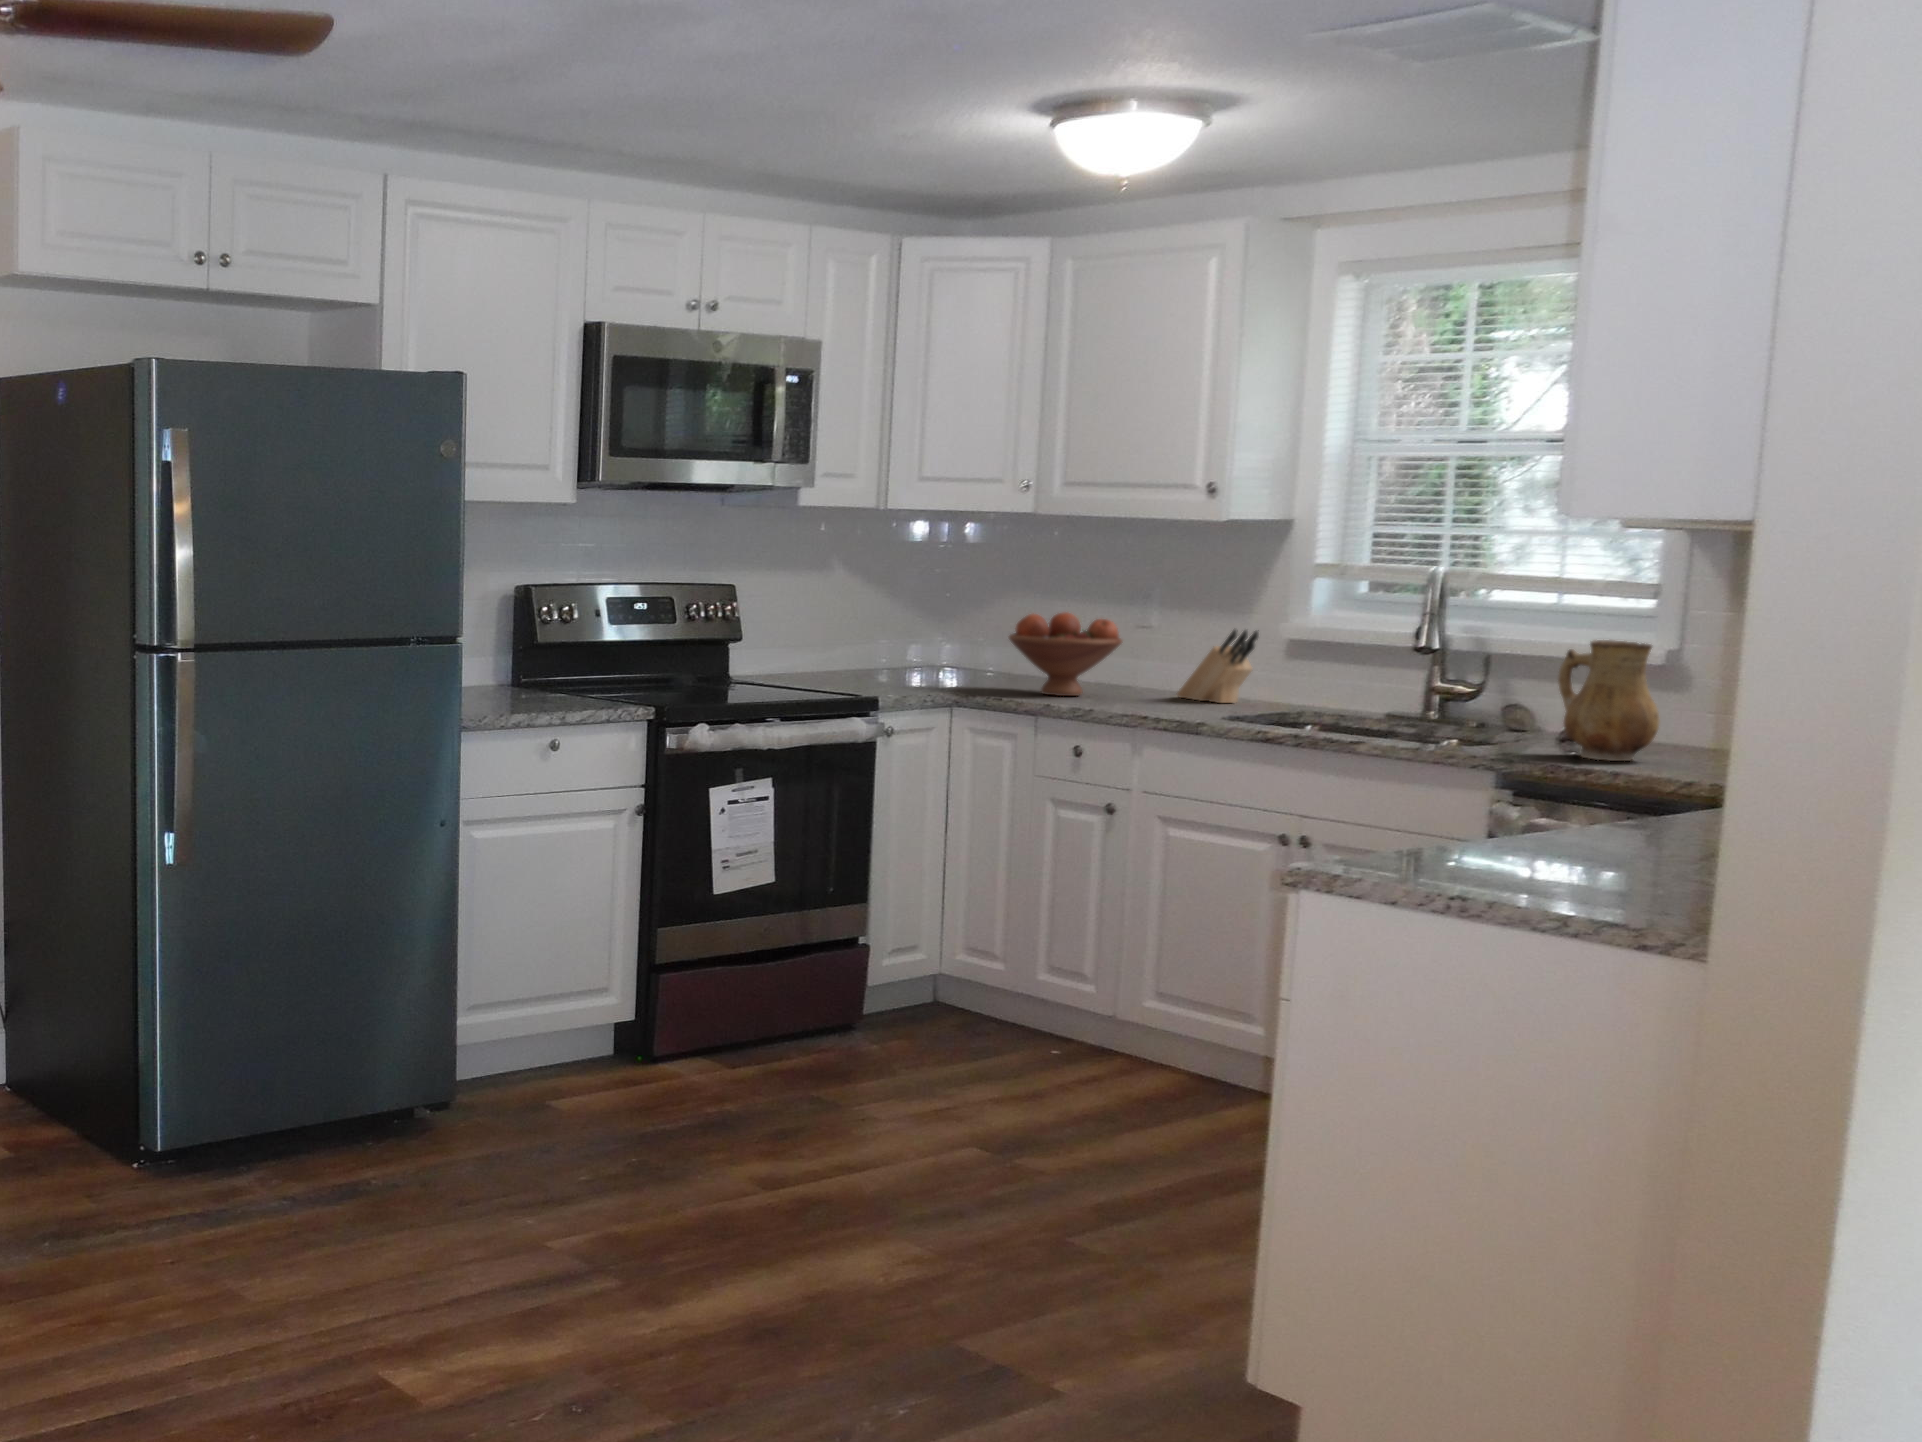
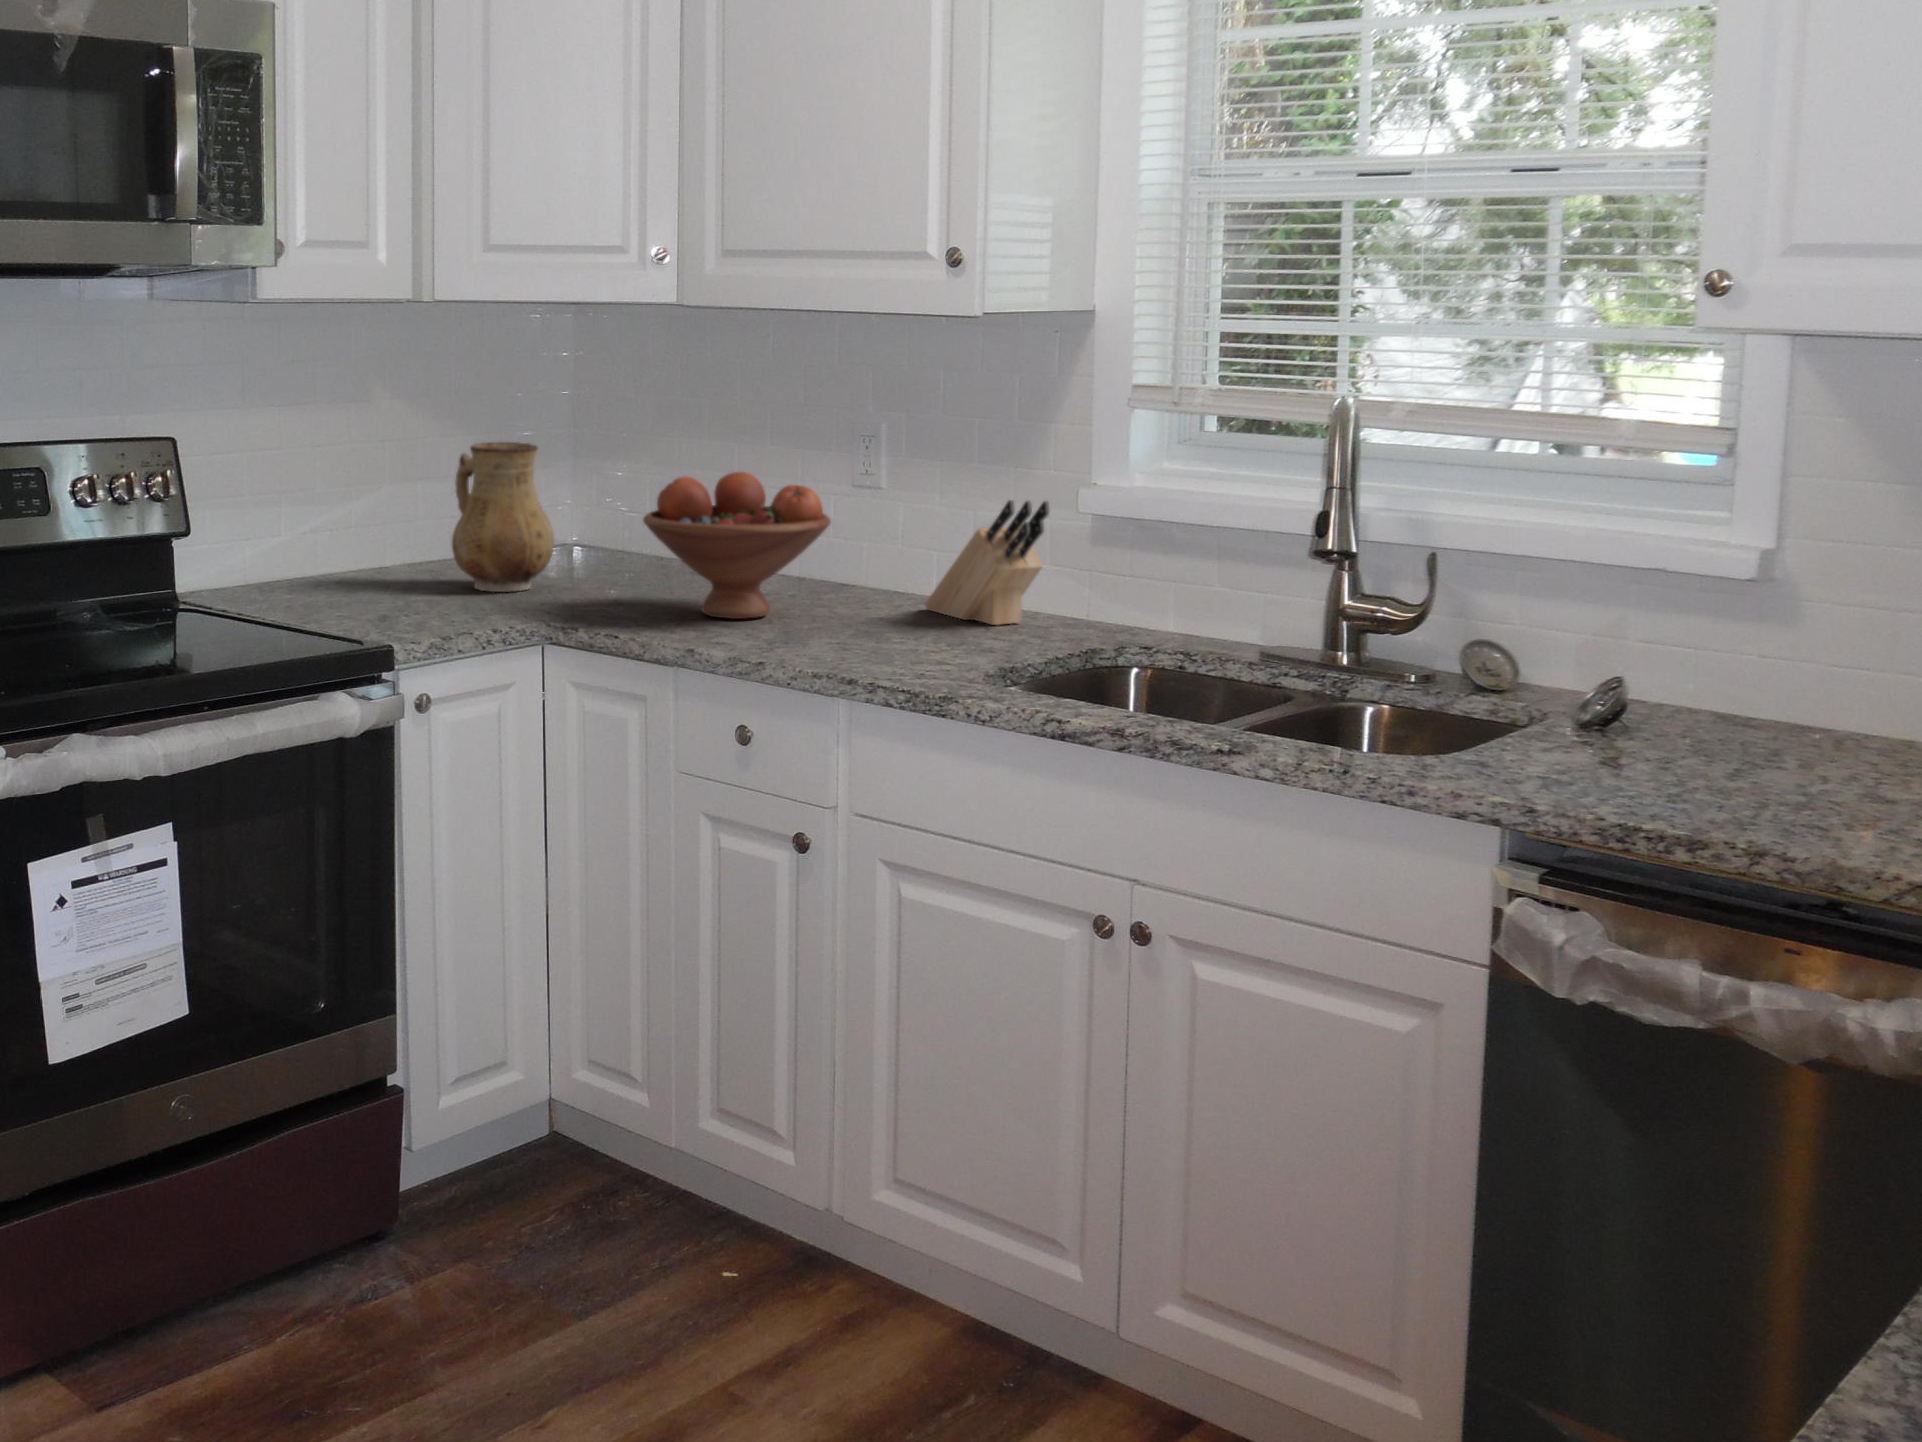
ceramic pitcher: present [1558,640,1659,761] -> present [452,442,554,592]

